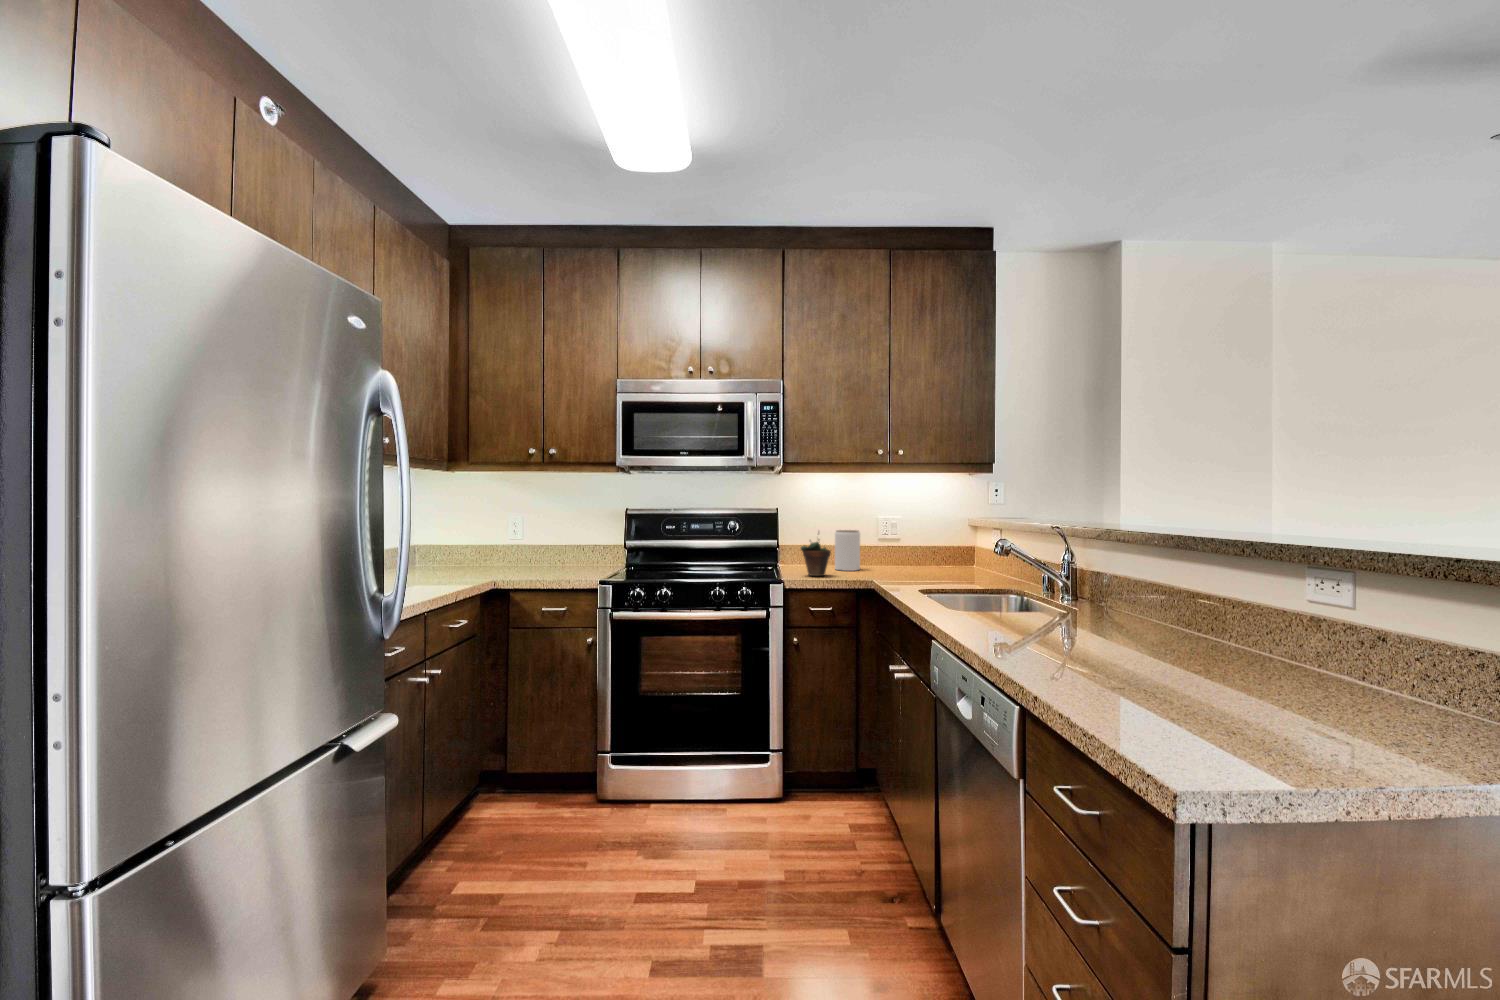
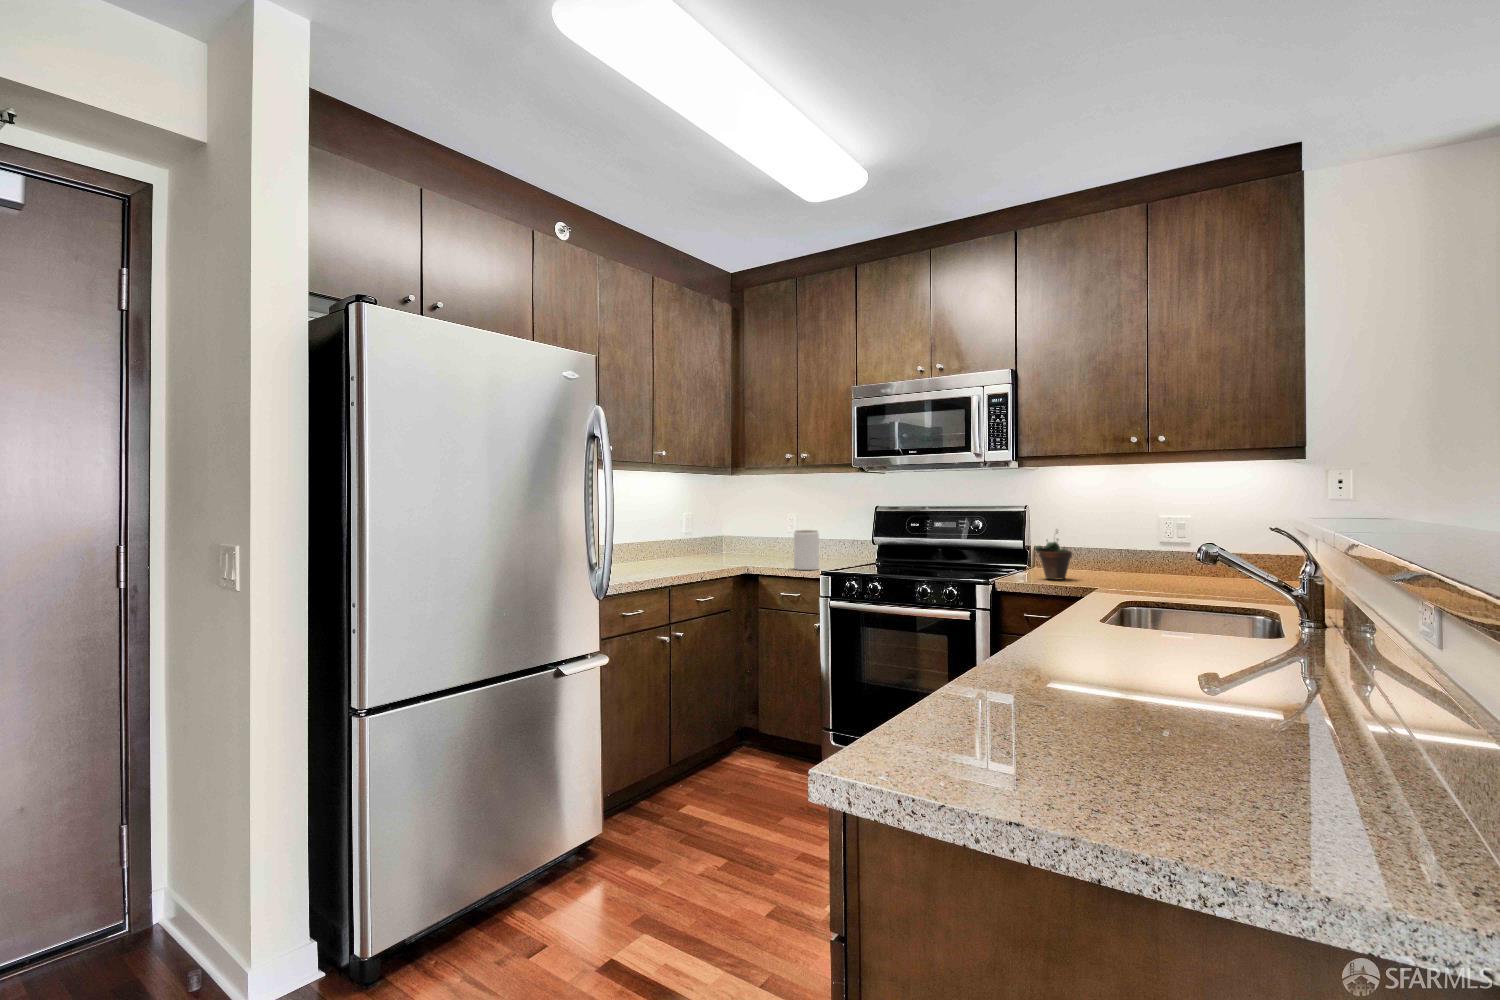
jar: present [835,530,860,571] -> present [794,530,819,570]

